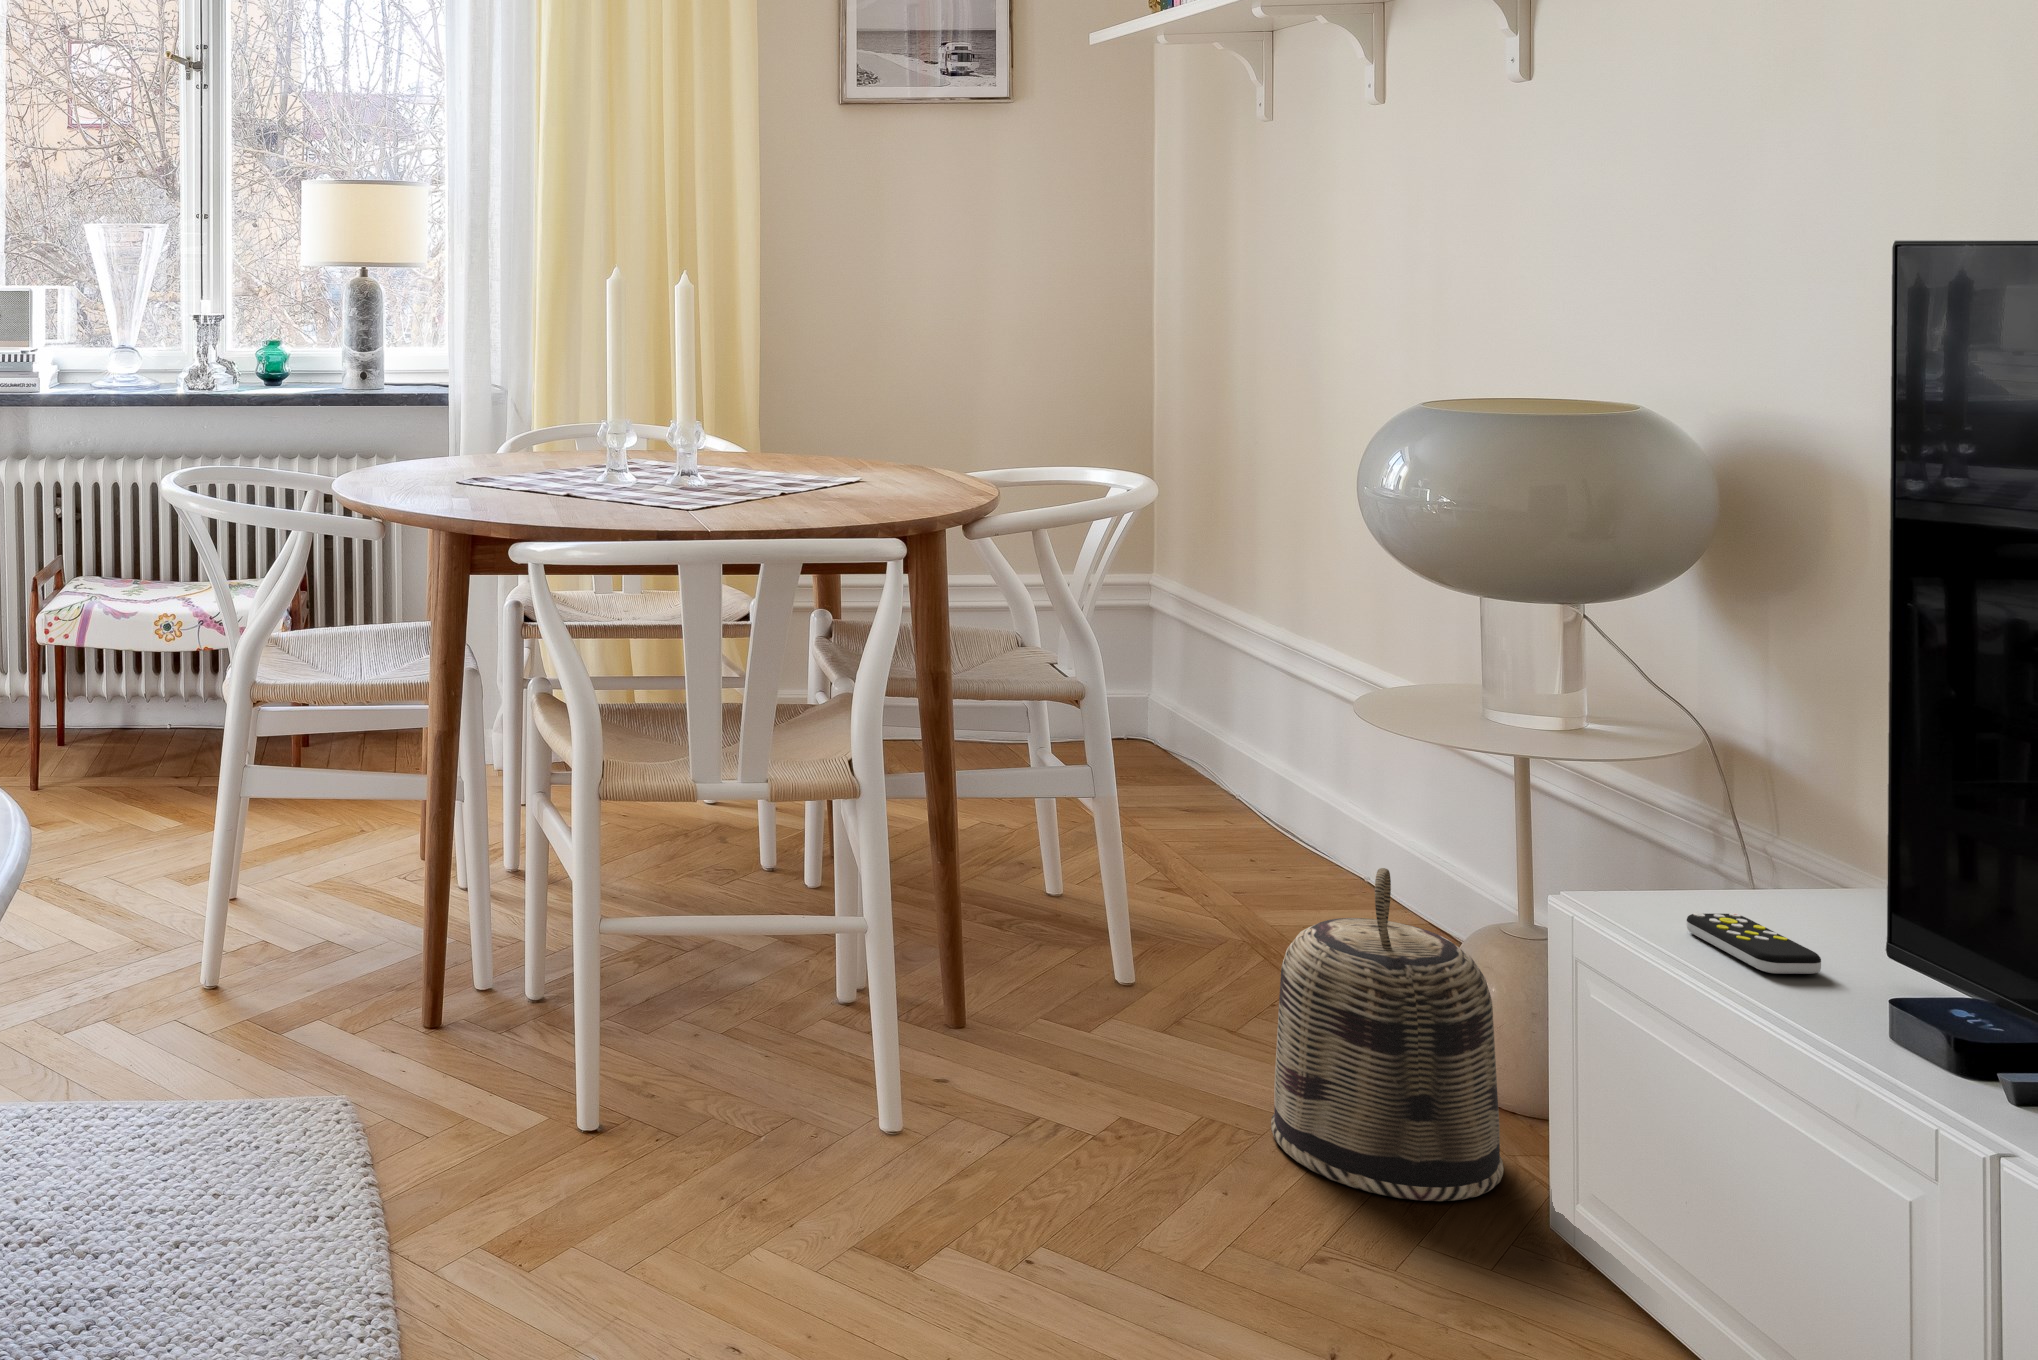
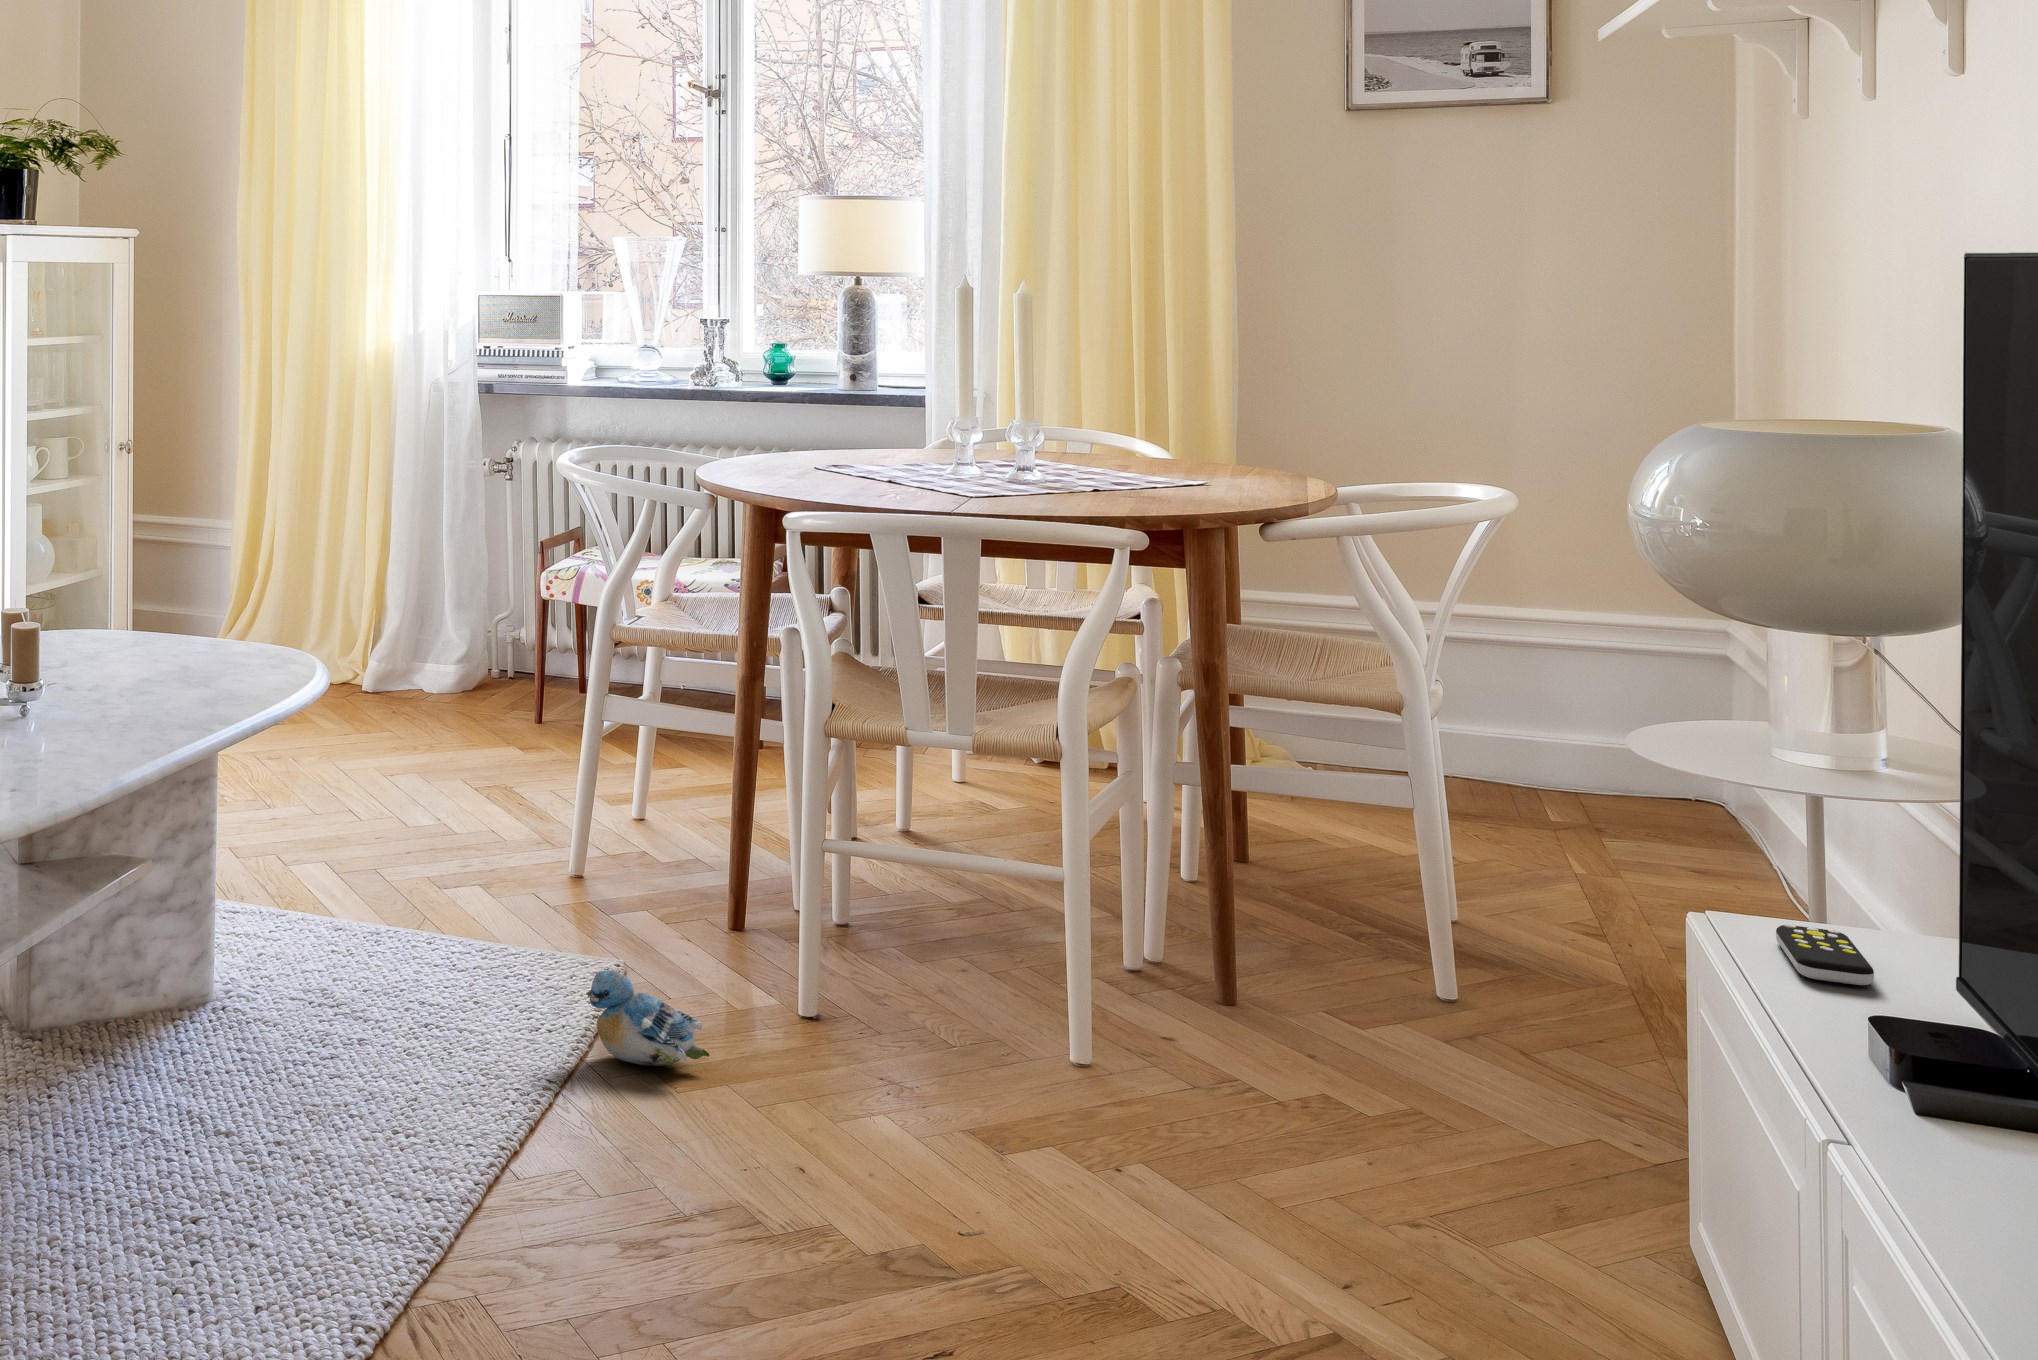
basket: present [1271,868,1504,1201] -> none [1464,878,1707,1211]
plush toy: none [398,1135,550,1246] -> present [586,970,709,1066]

